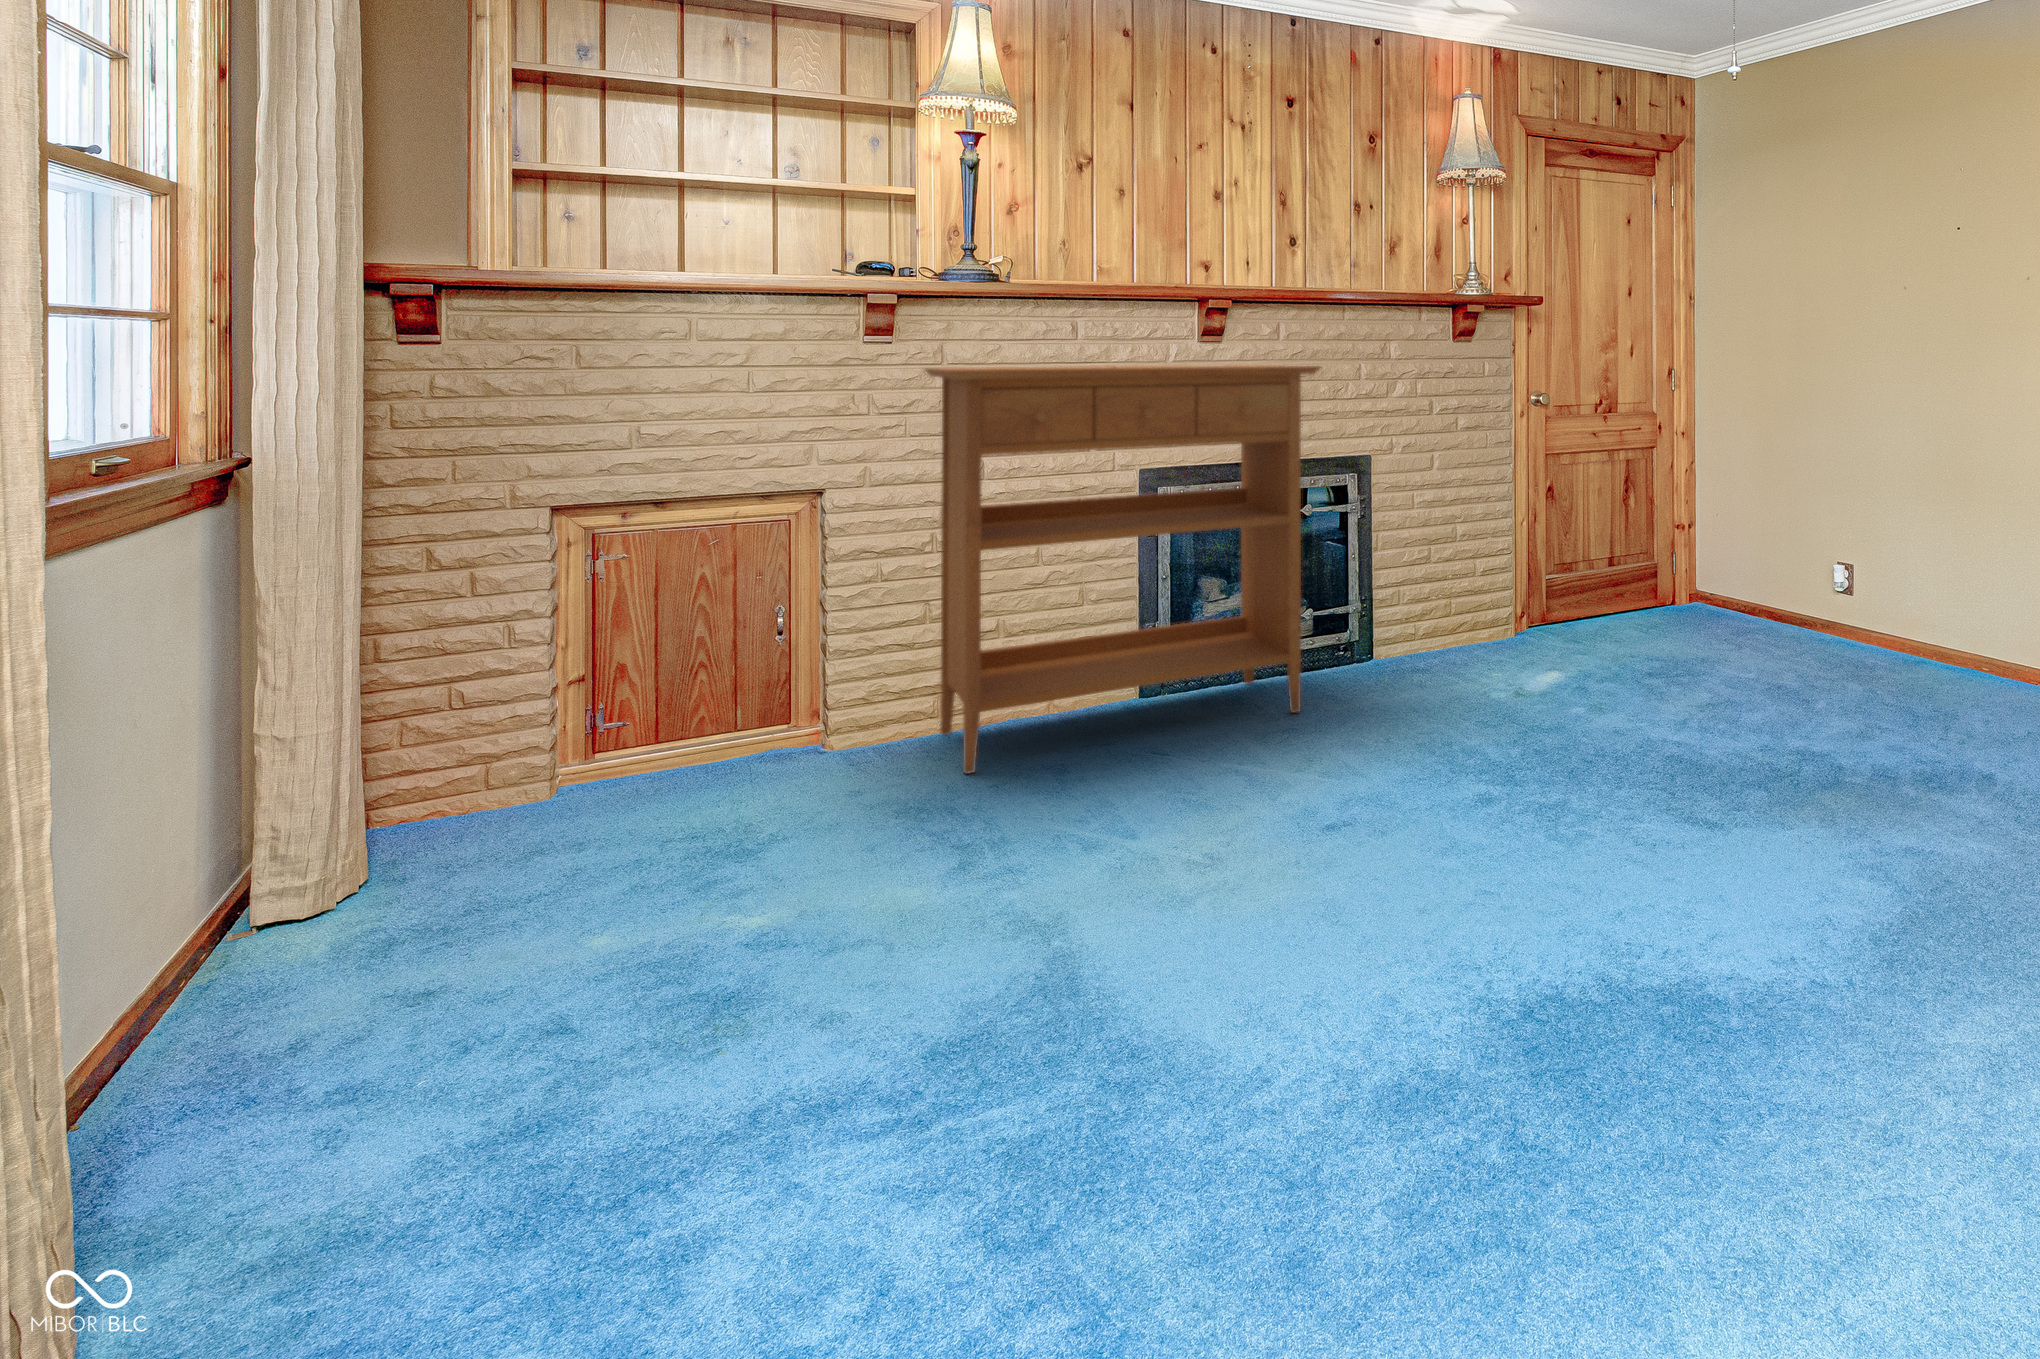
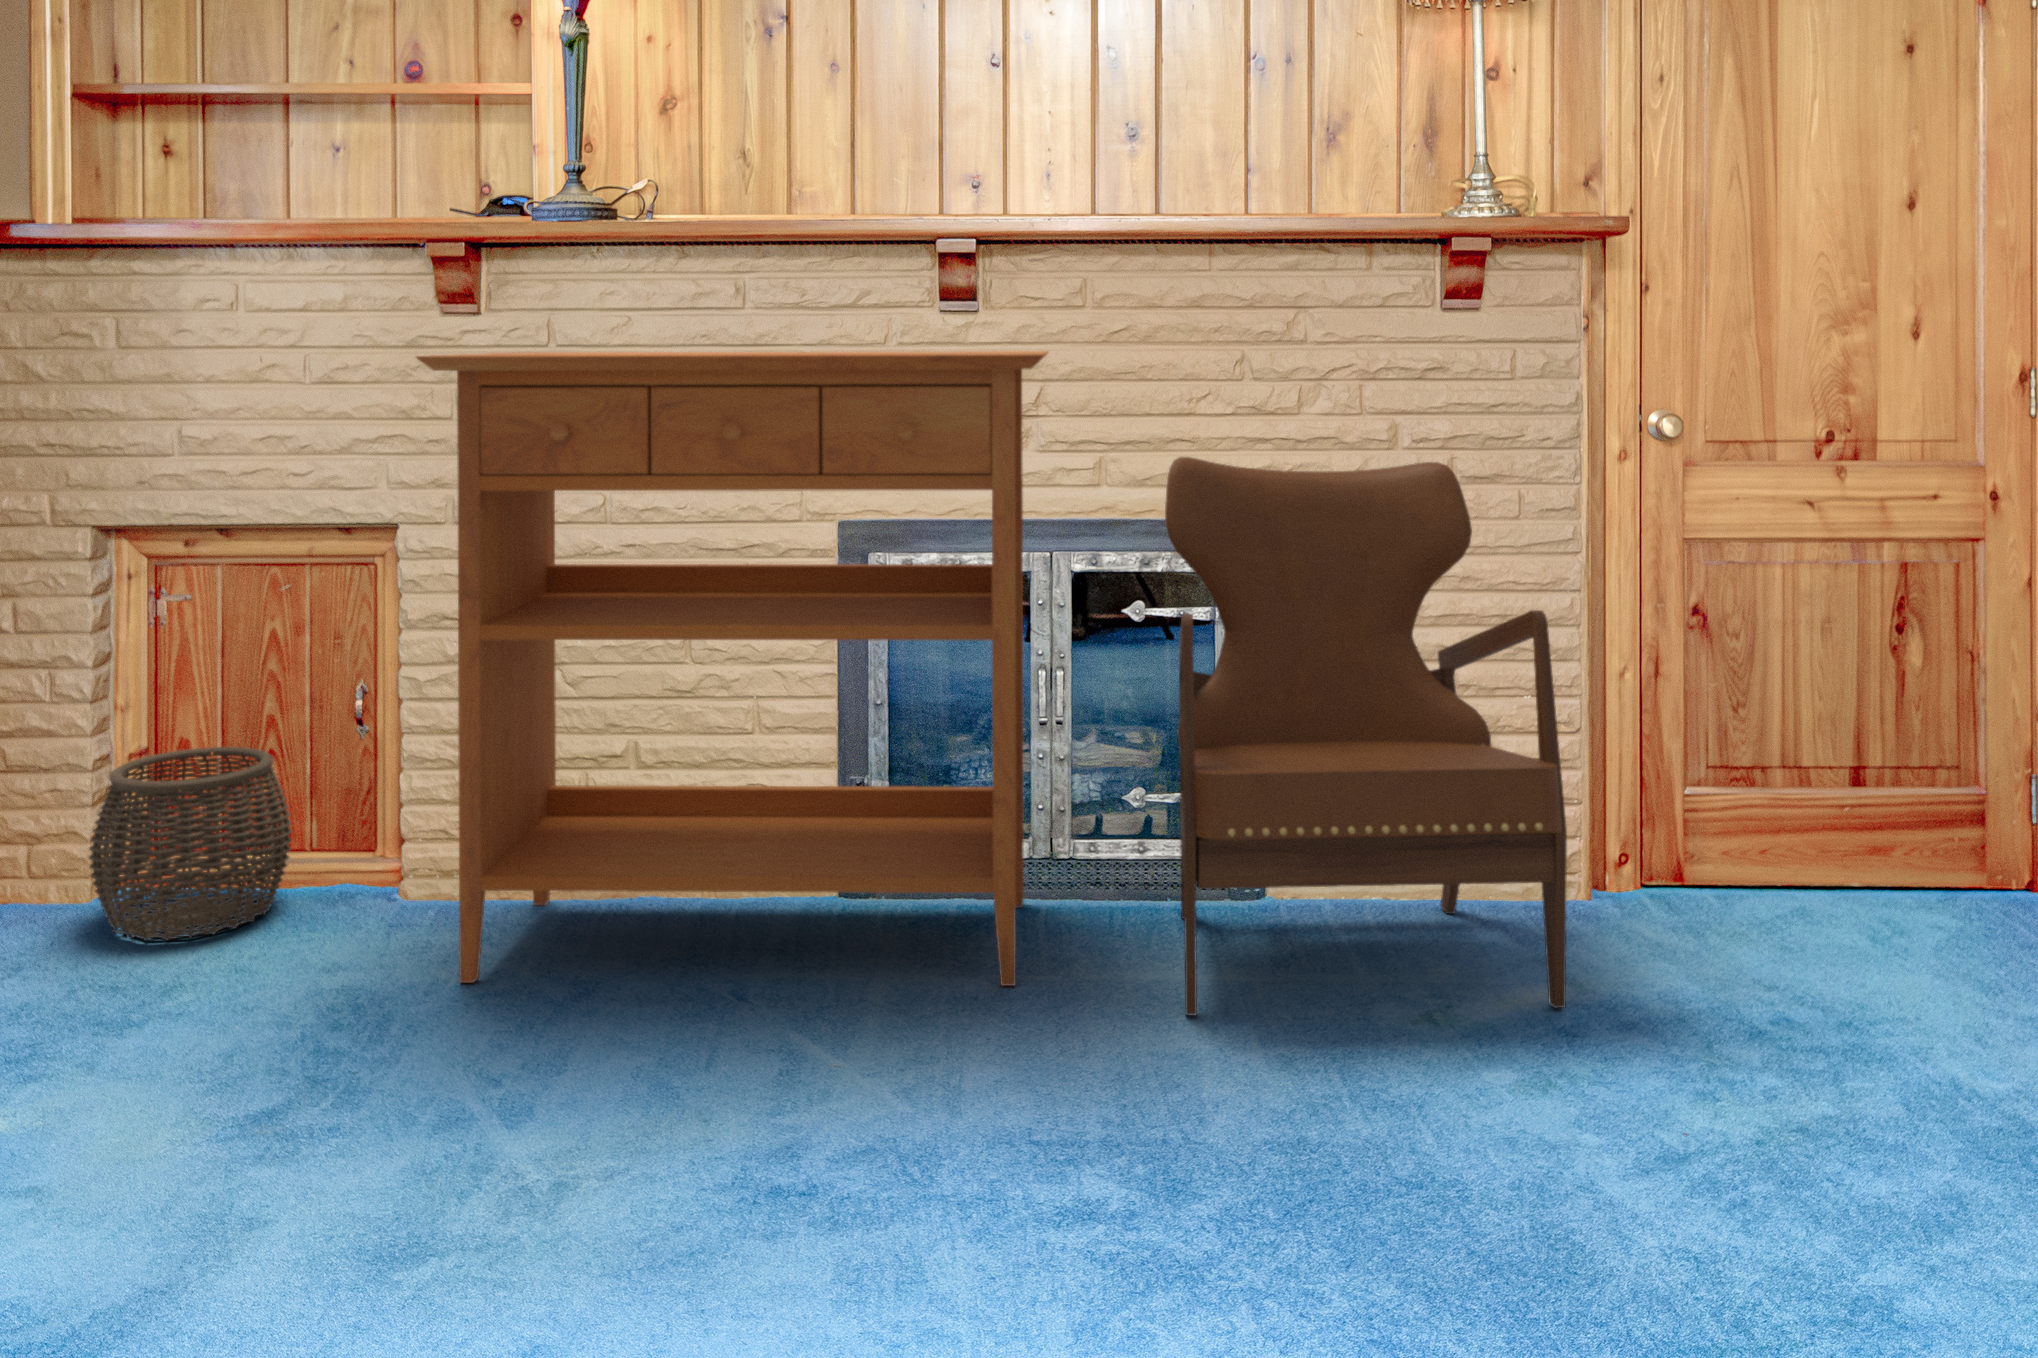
armchair: none [1338,420,1556,706] -> present [1165,457,1567,1016]
woven basket: none [595,661,758,807] -> present [89,747,292,941]

